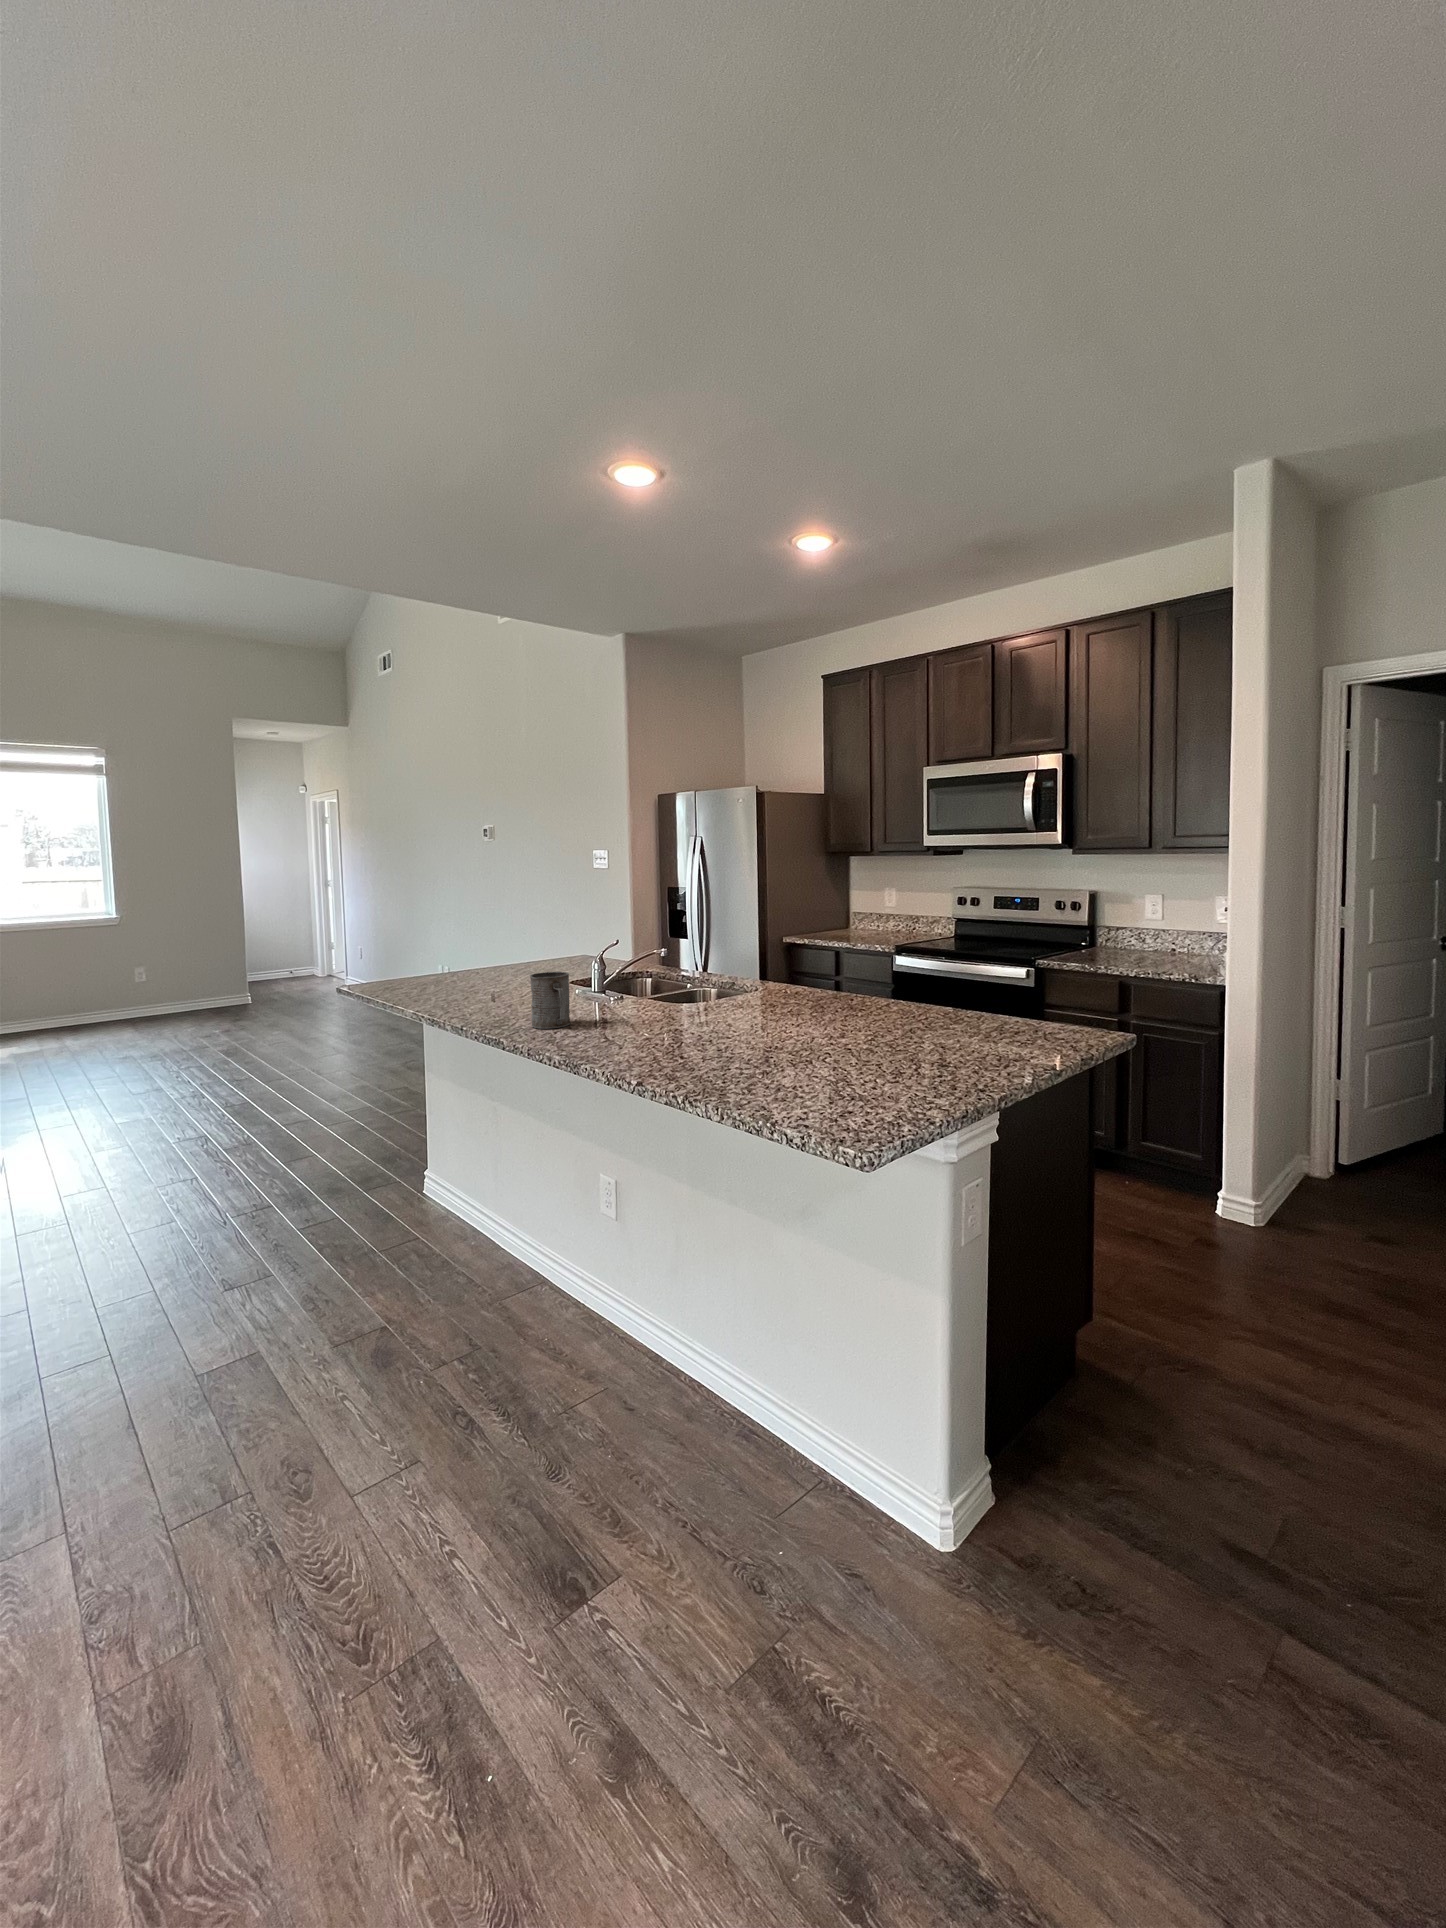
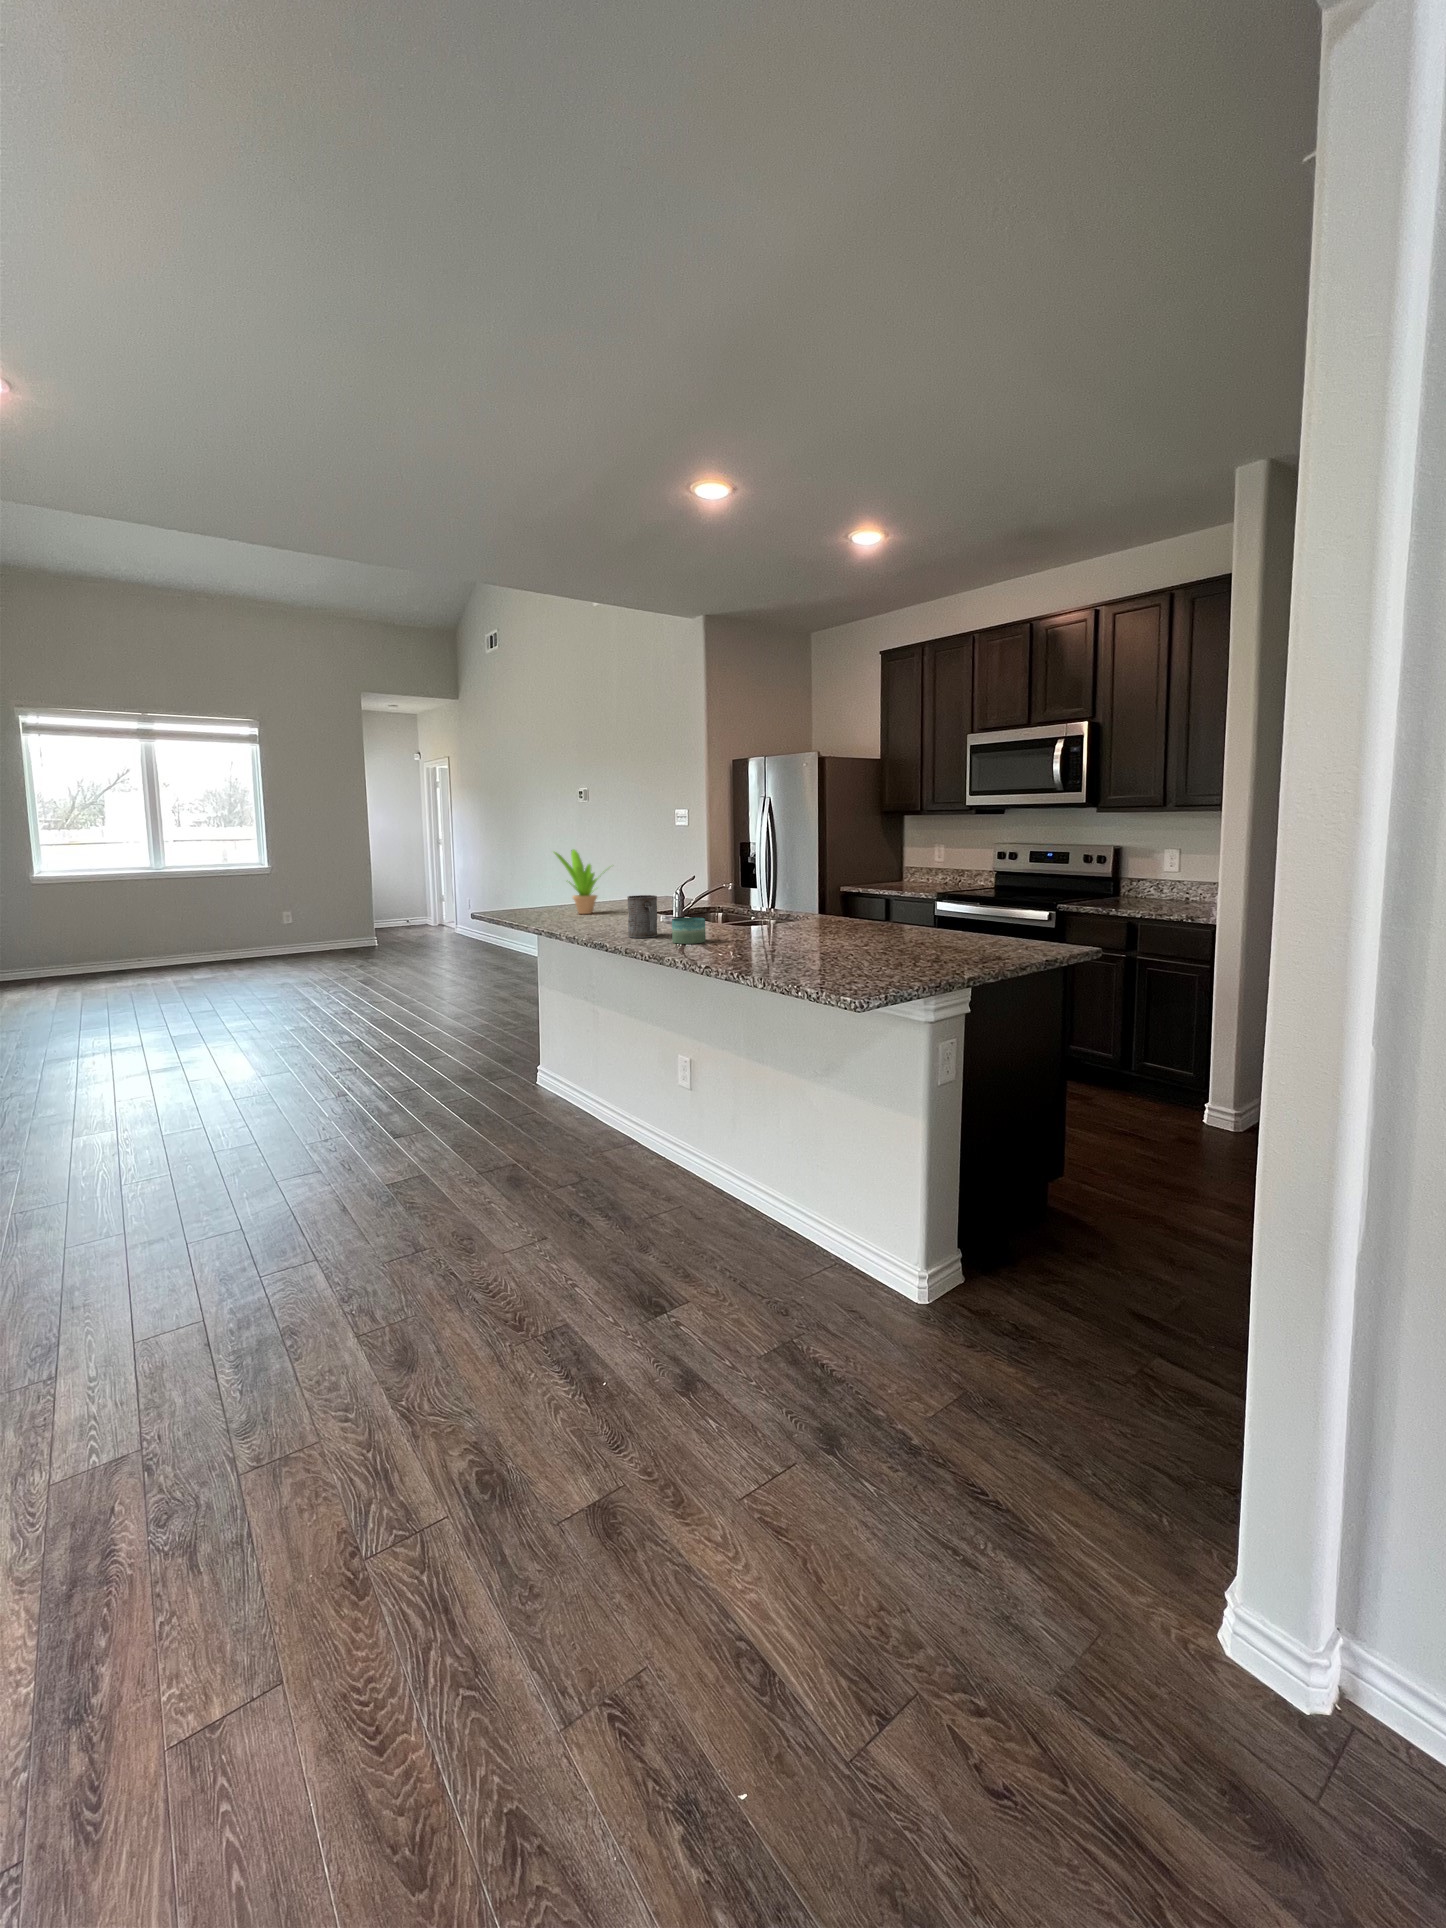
potted plant: none [436,906,516,987] -> present [554,849,598,914]
candle: none [589,1002,633,1039] -> present [672,917,706,944]

